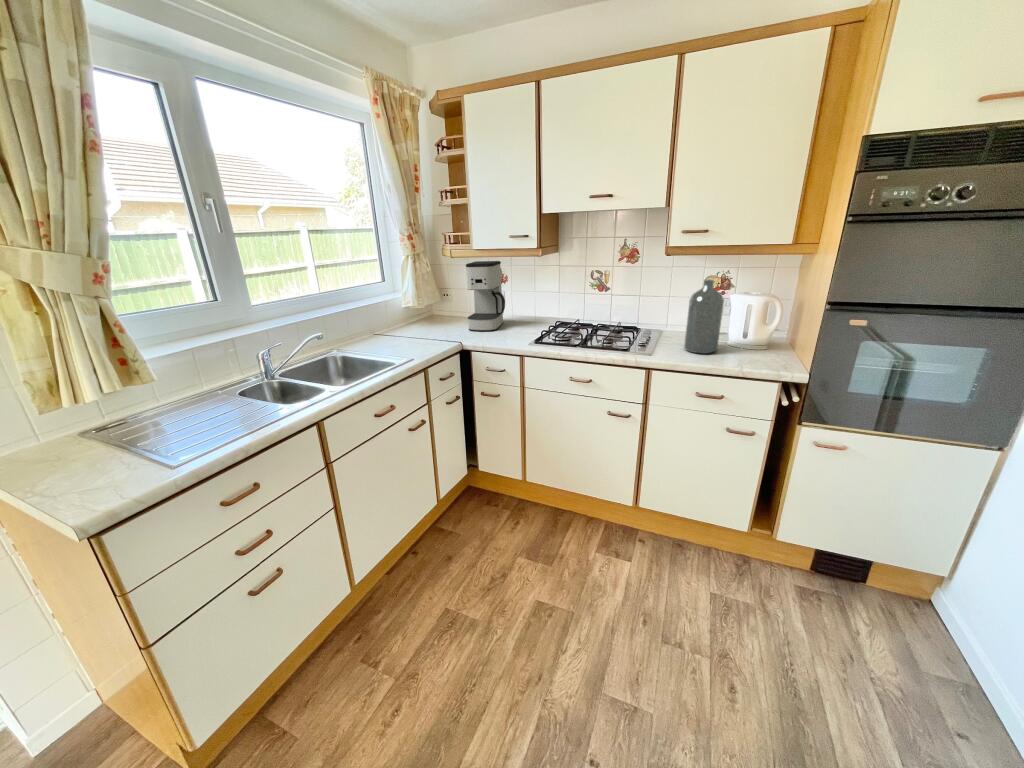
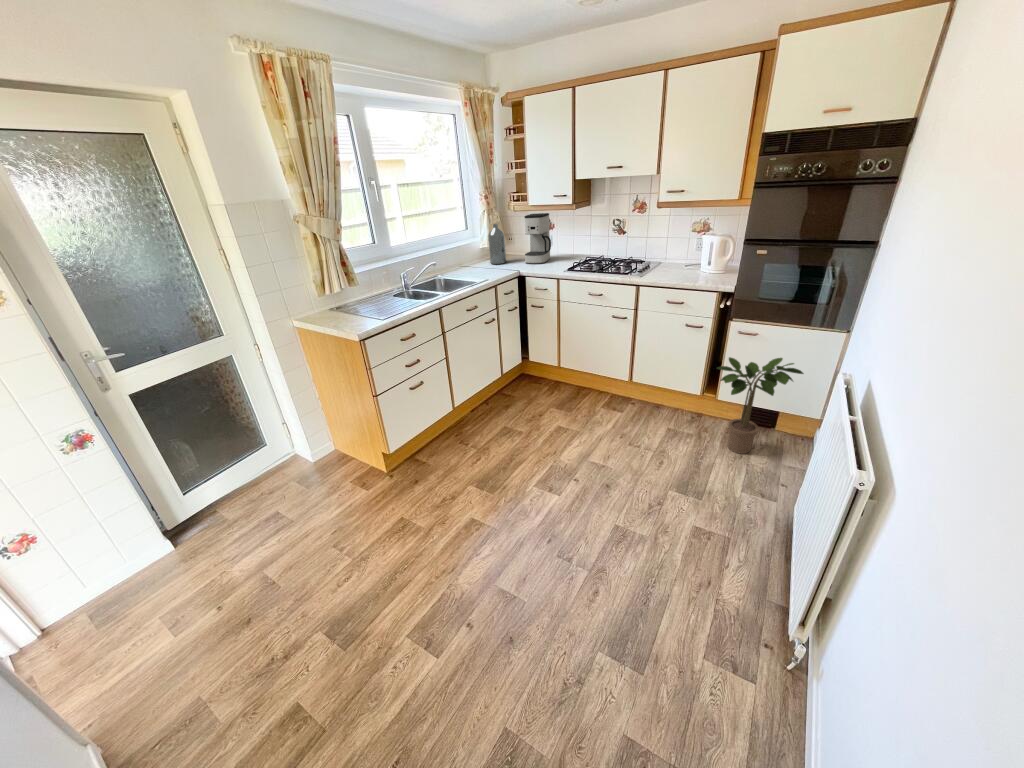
bottle: present [684,280,724,354] -> present [488,224,506,264]
potted plant: none [799,492,962,648] -> present [717,357,804,454]

